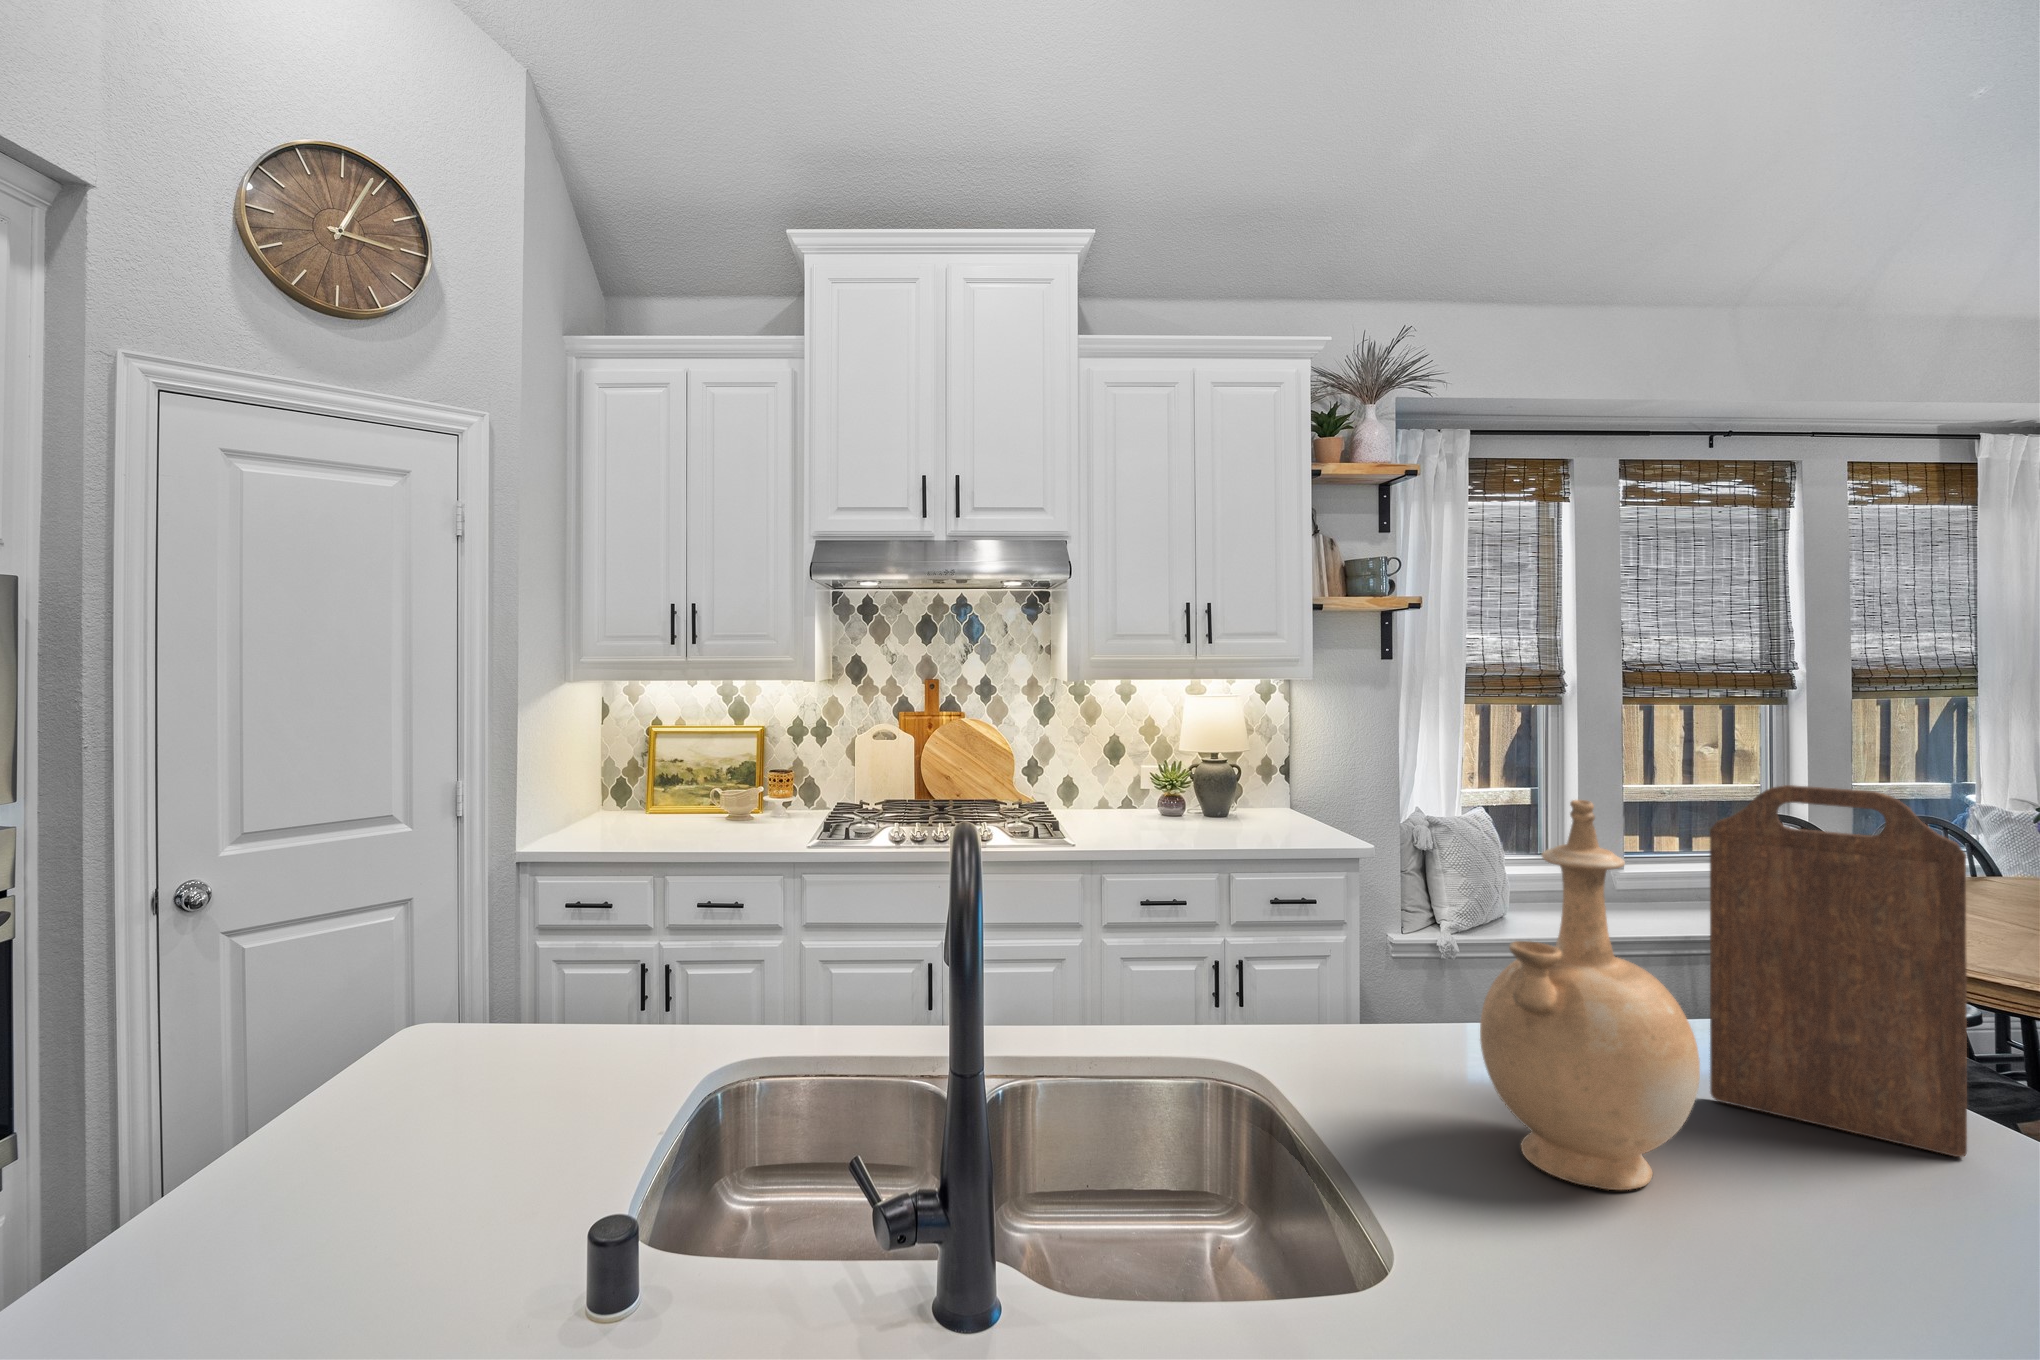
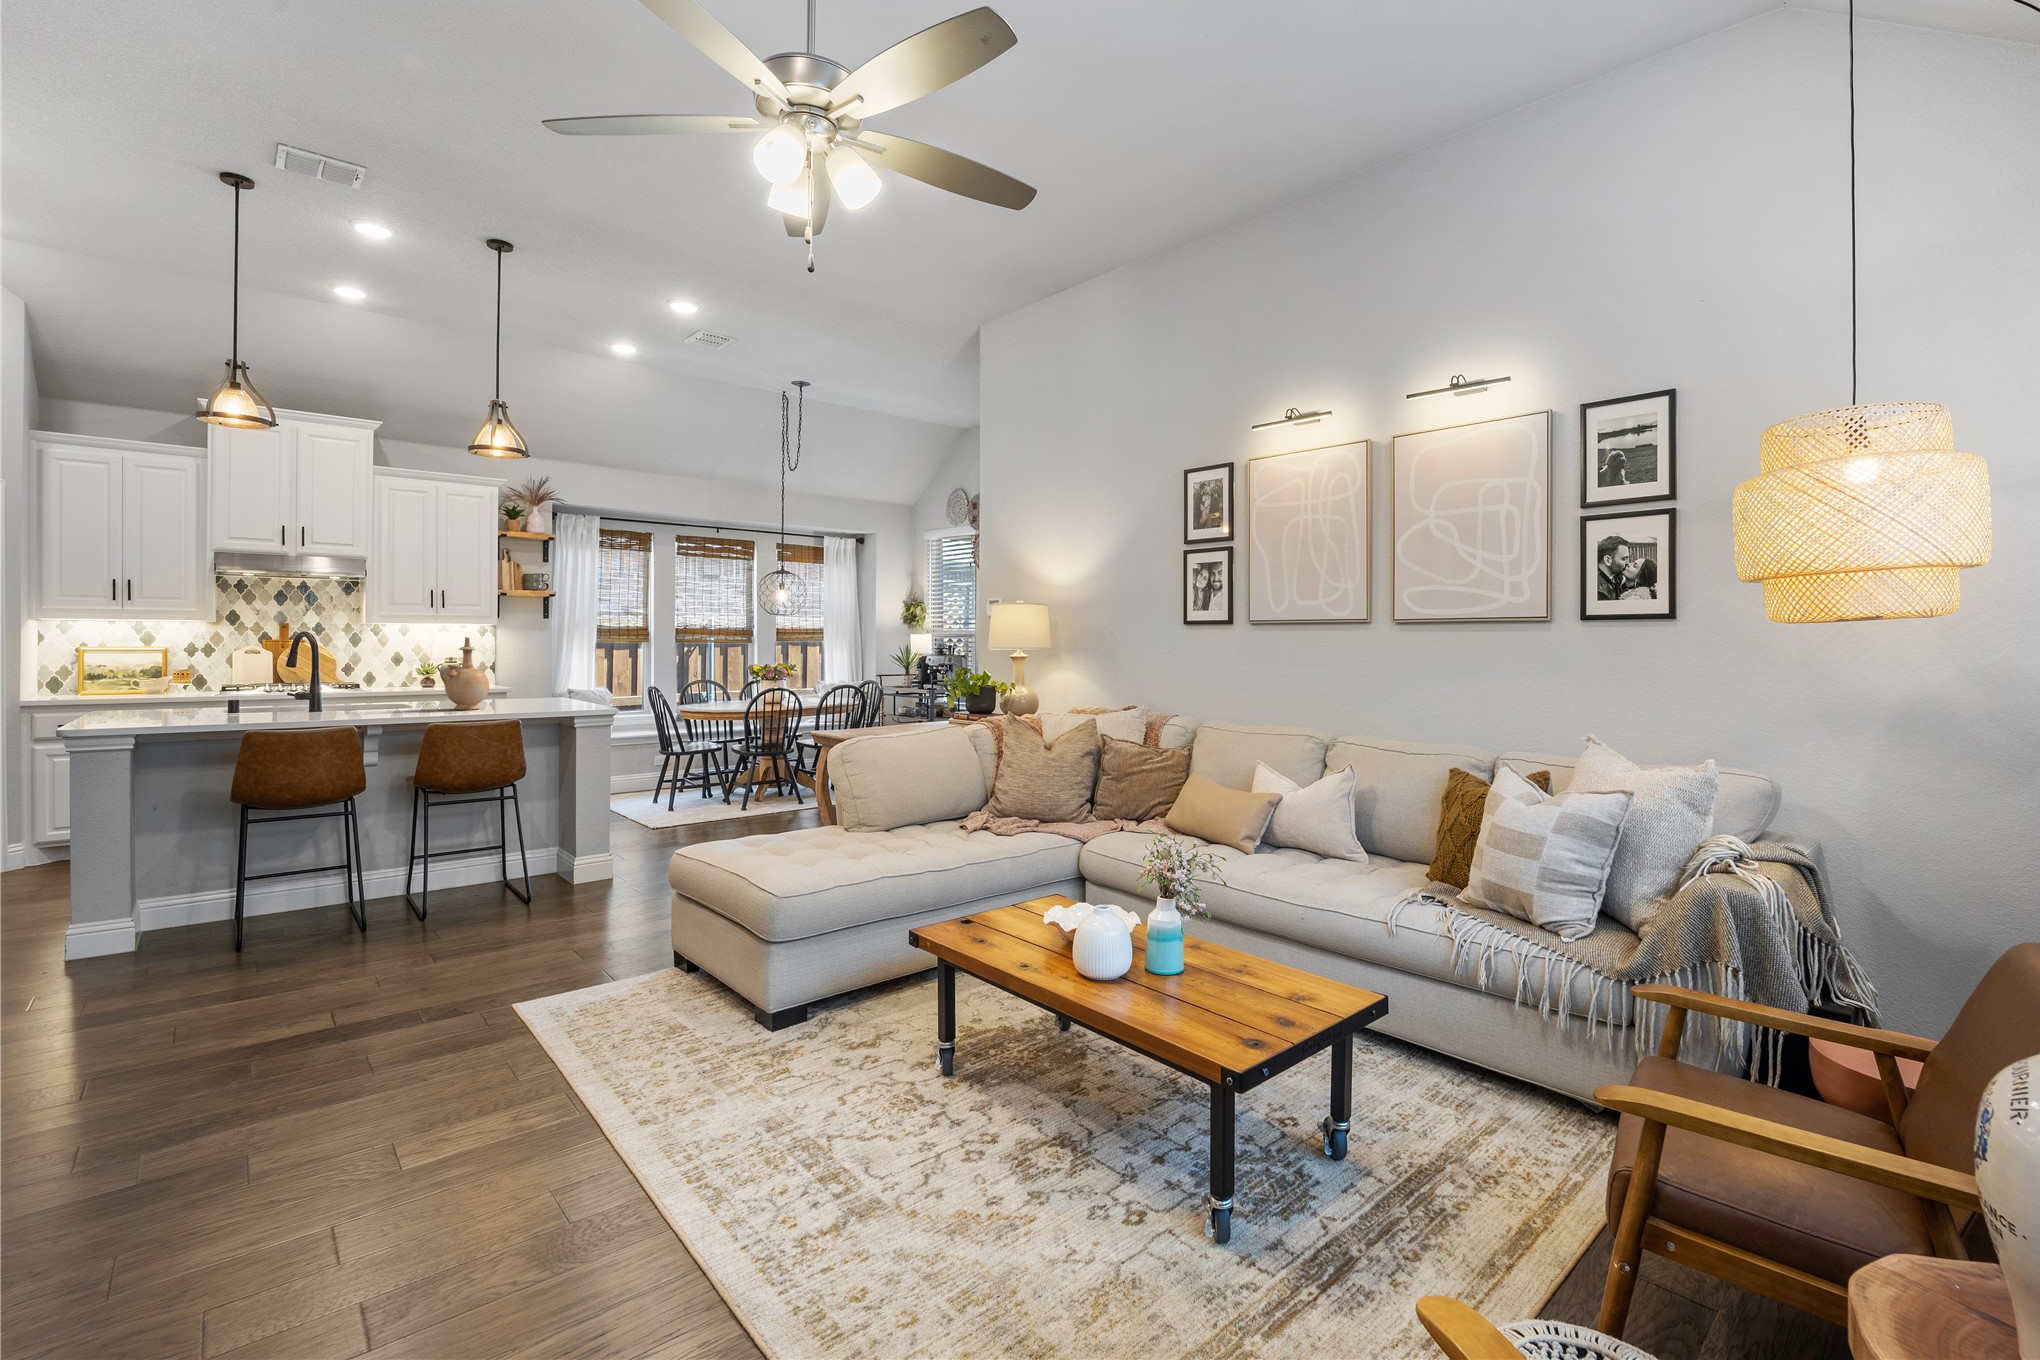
cutting board: present [1710,785,1967,1157] -> none [513,637,555,706]

